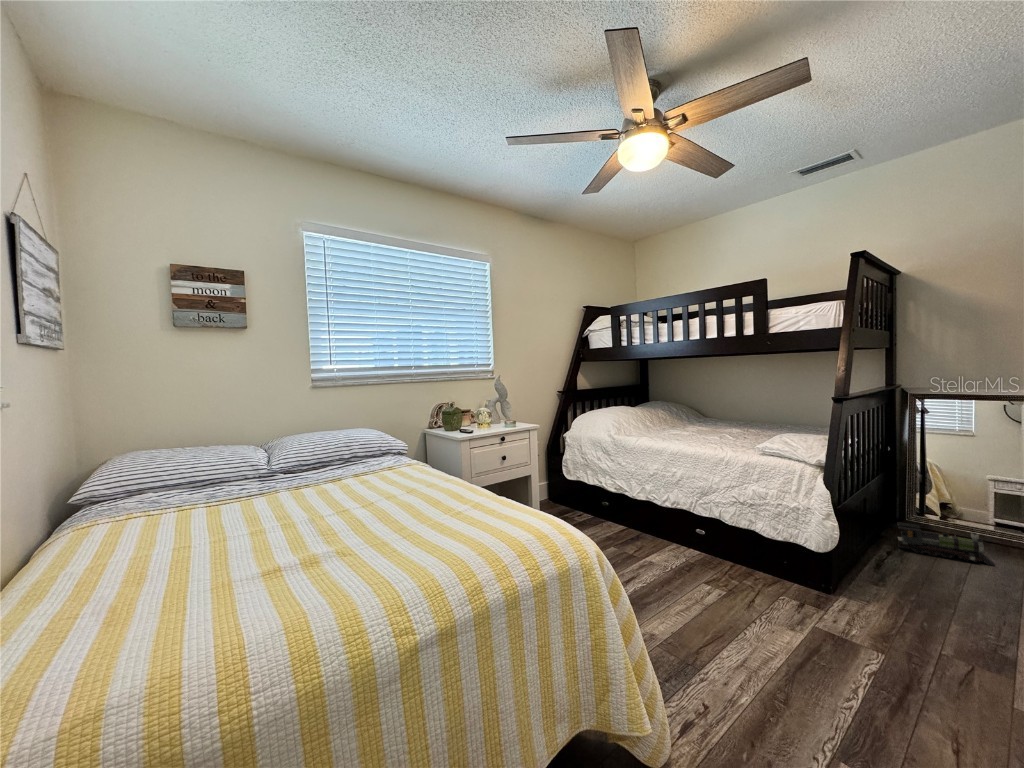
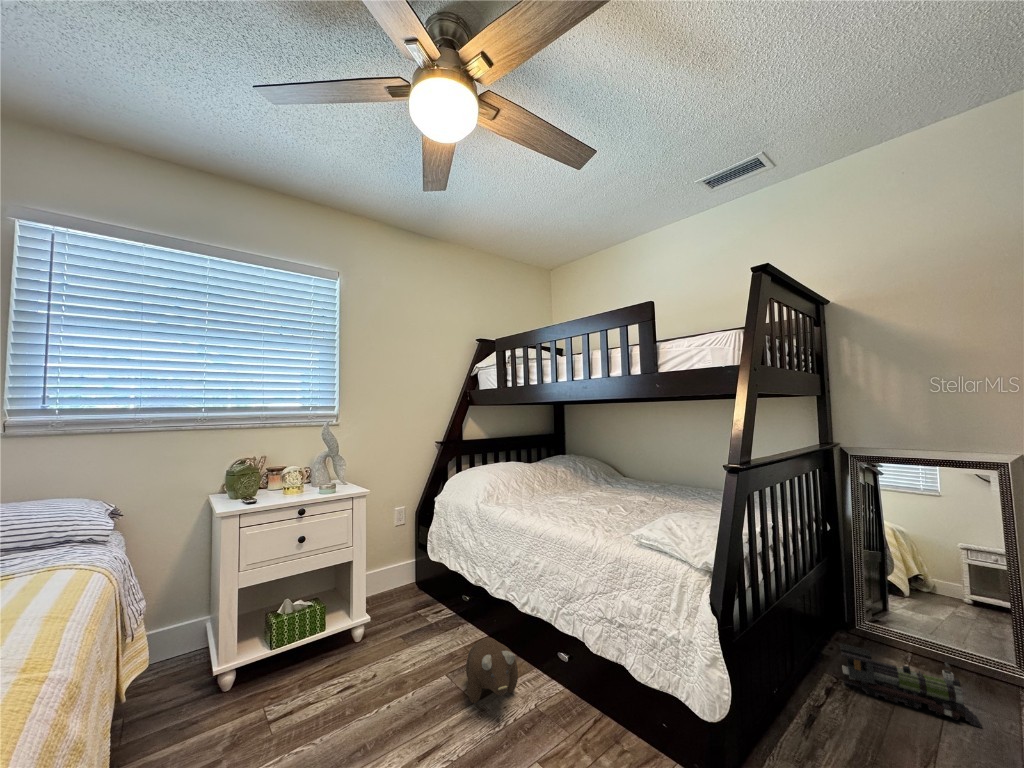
plush toy: none [631,521,674,560] -> present [466,638,518,704]

